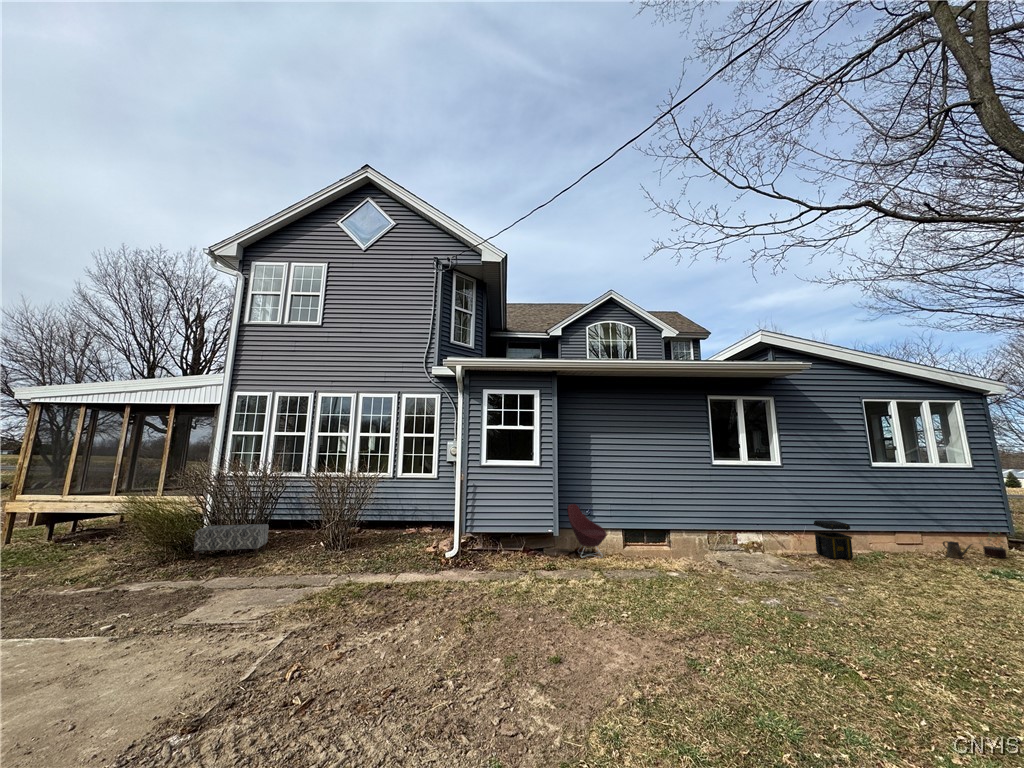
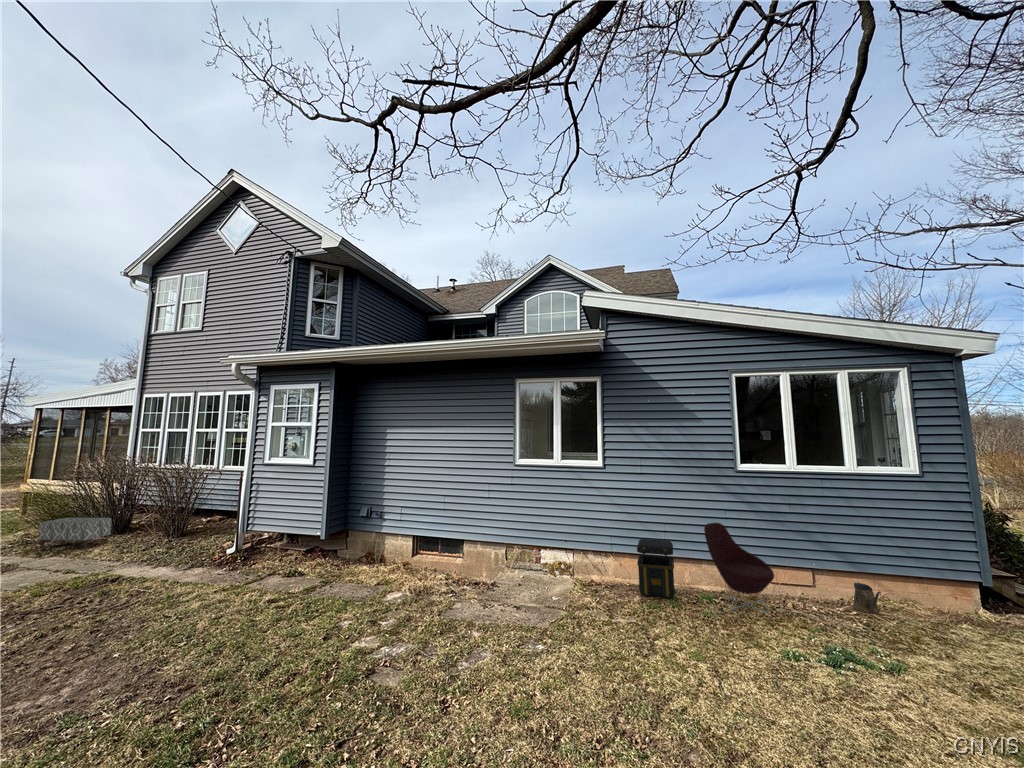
chair: present [567,504,607,555] -> present [704,523,774,613]
decorative plant: present [983,528,1007,558] -> none [922,564,971,620]

